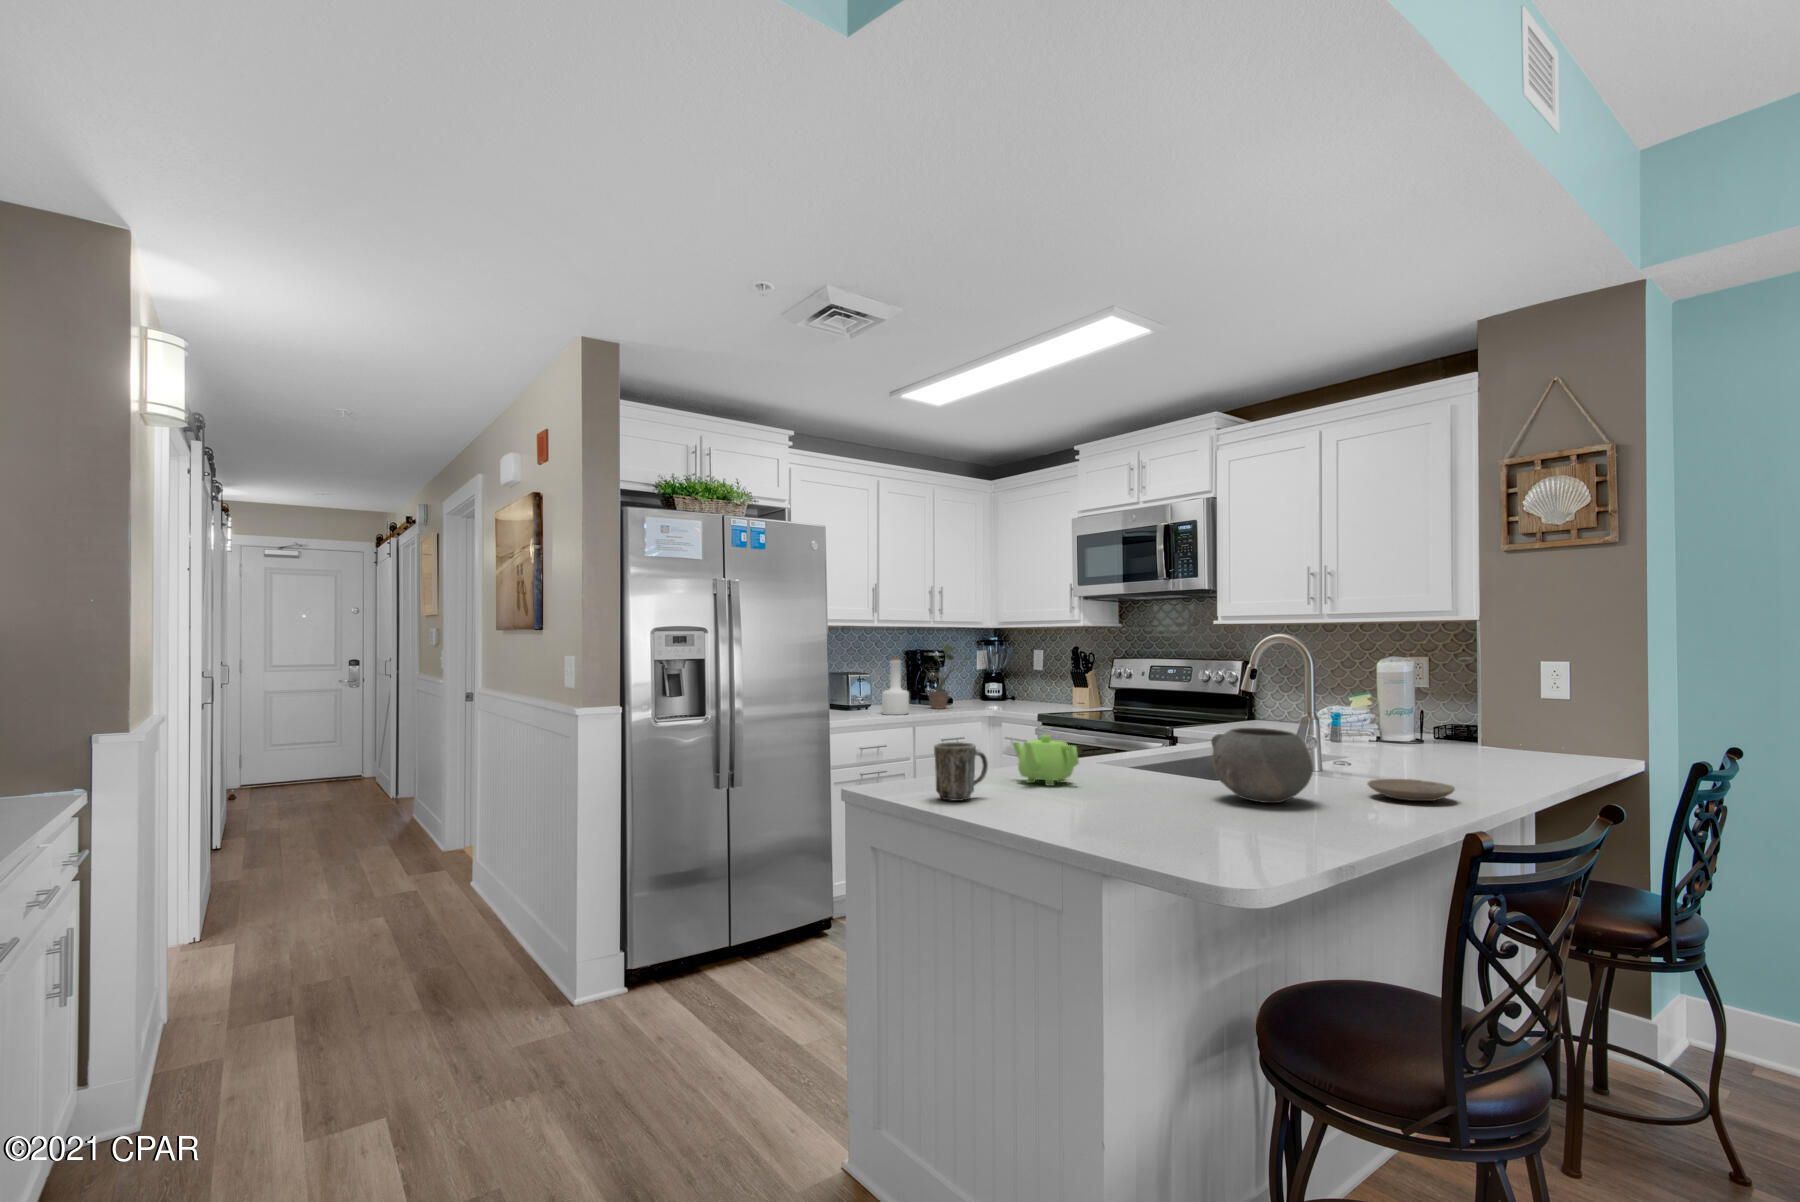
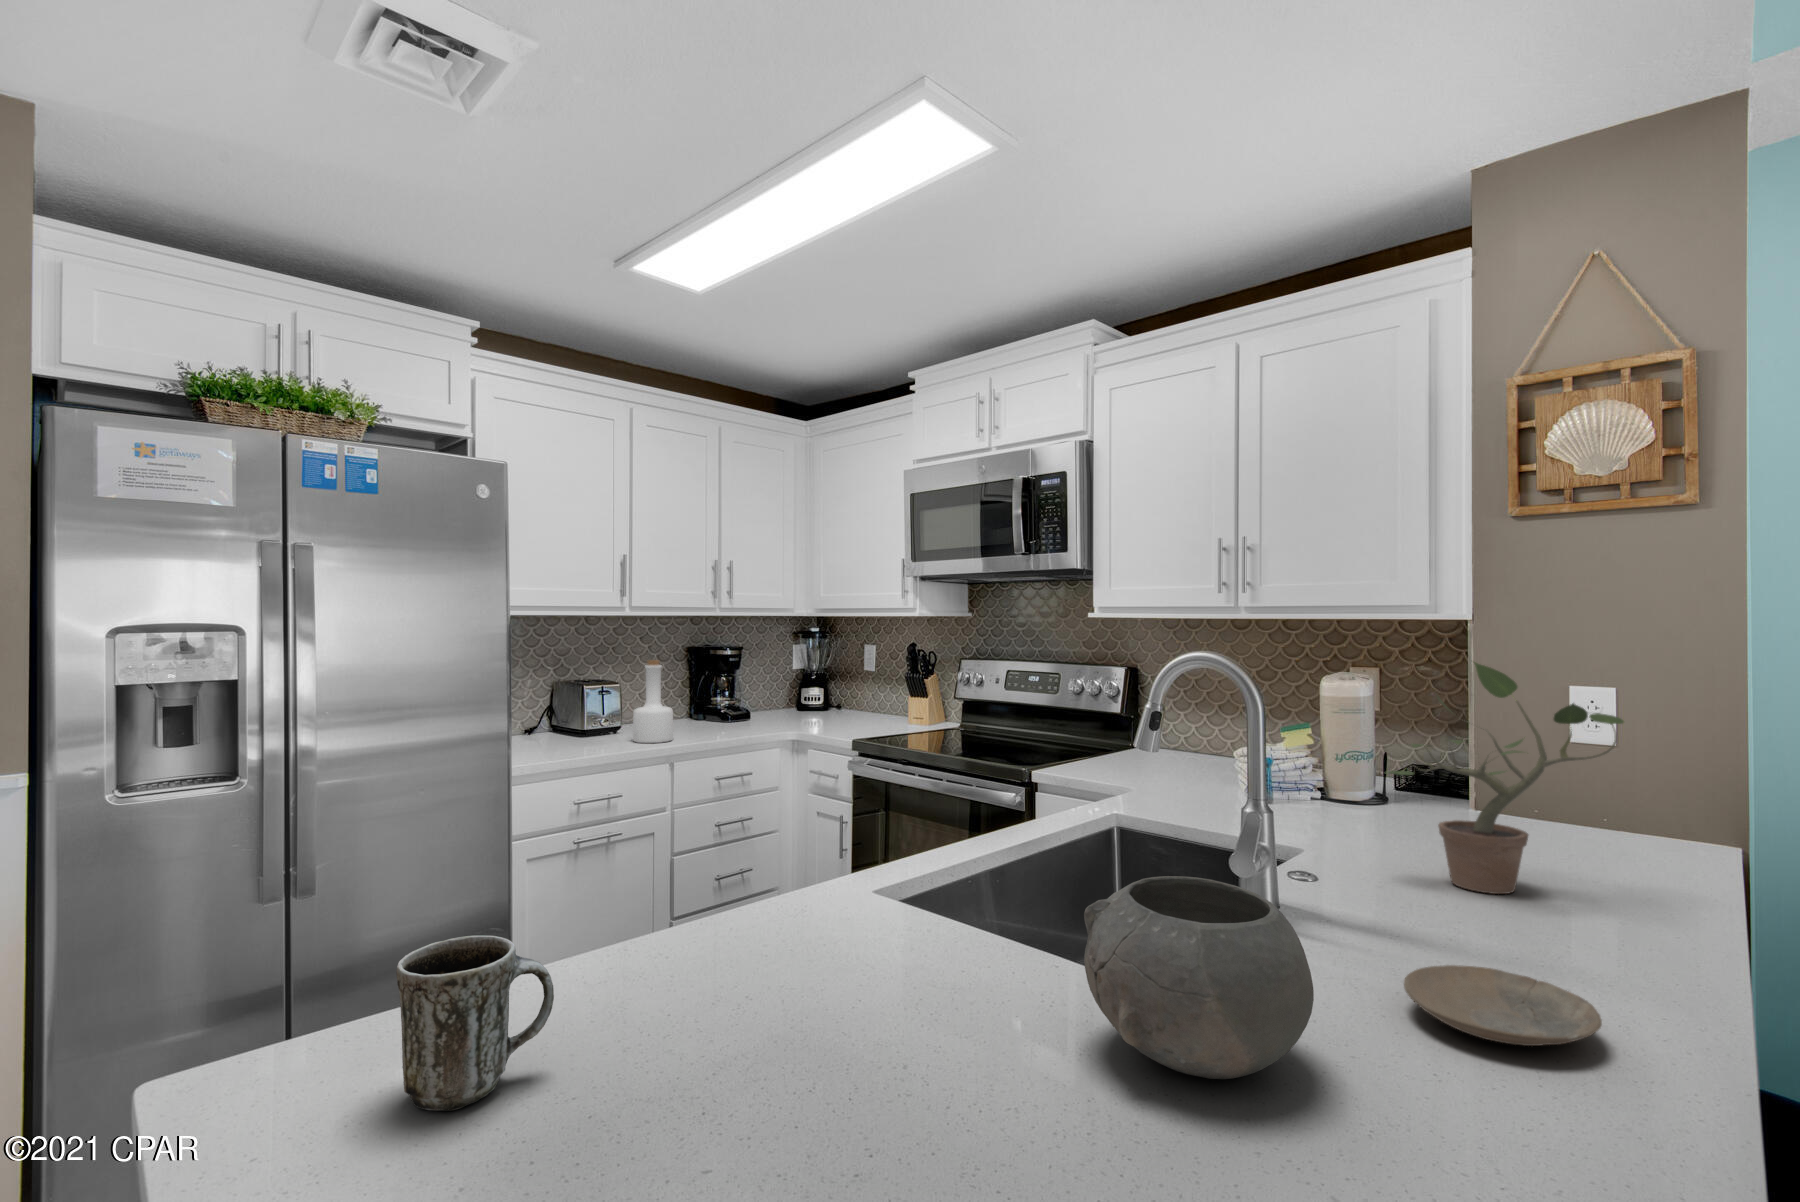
potted plant: present [928,644,970,709] -> present [1386,662,1624,894]
teapot: present [1012,735,1079,786] -> none [678,873,808,994]

